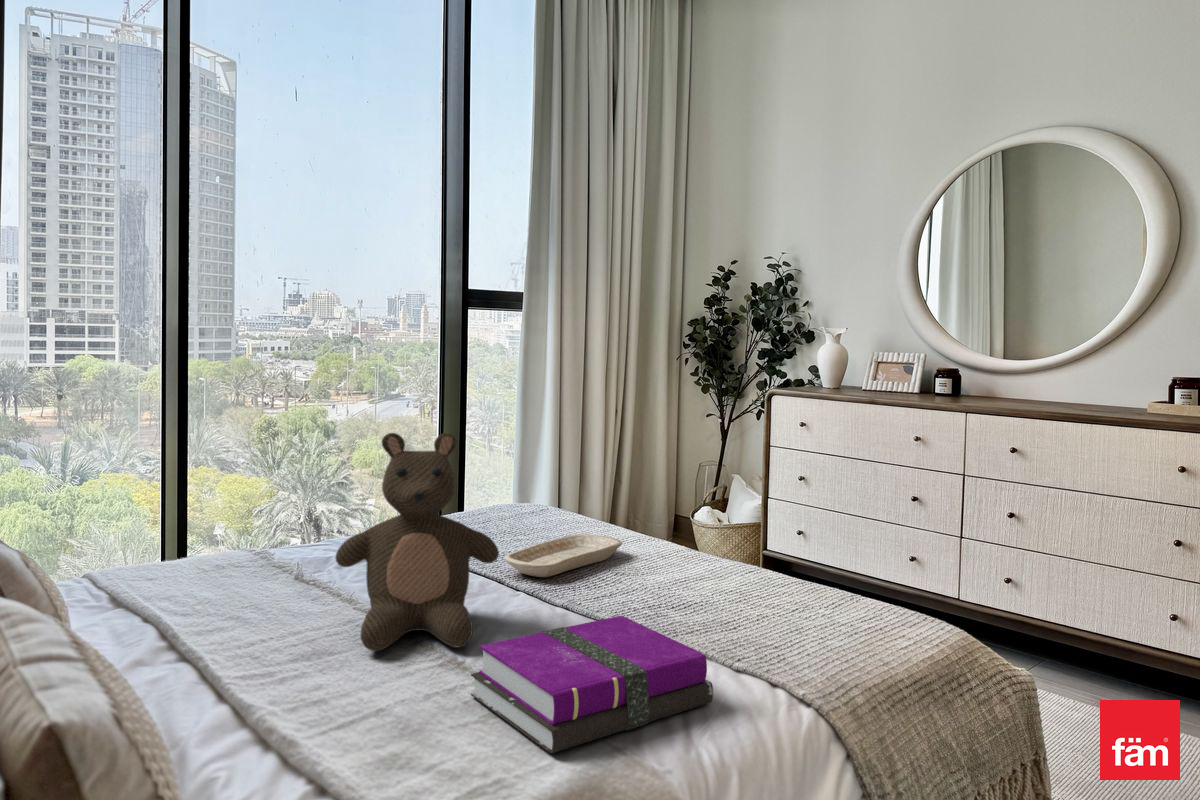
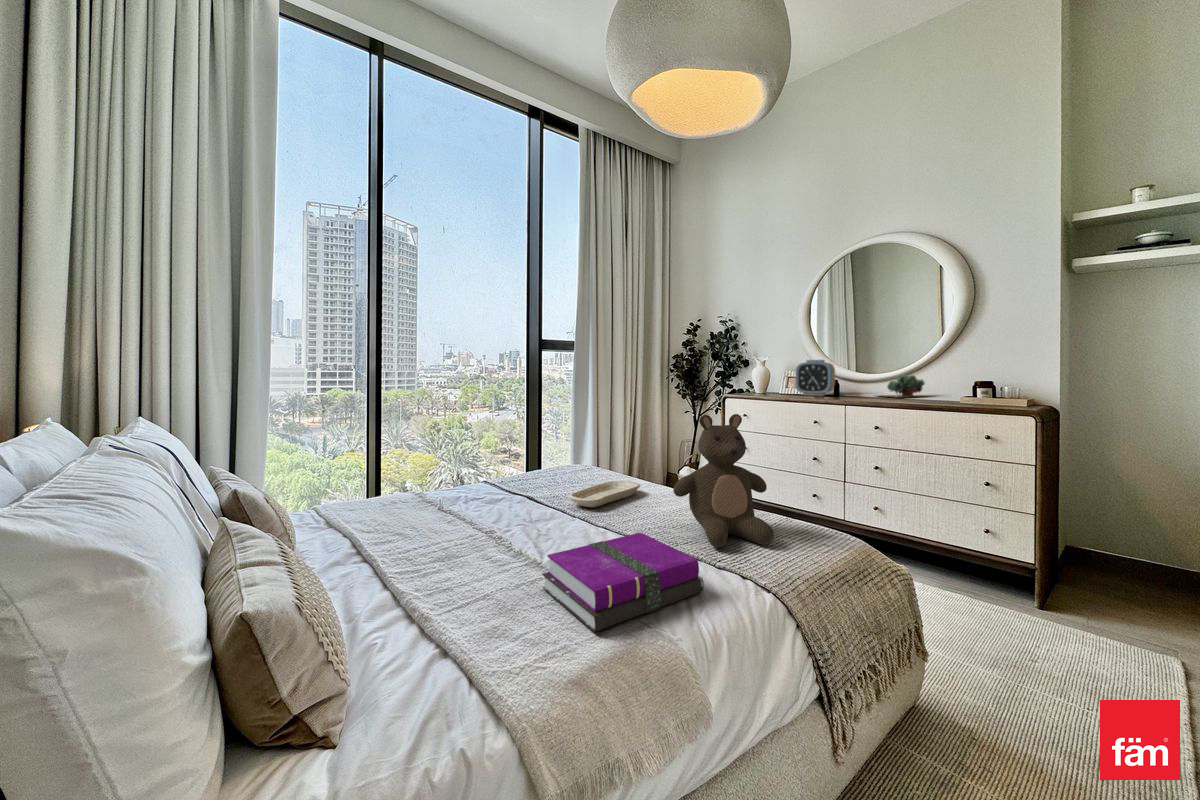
alarm clock: none [891,336,957,397] -> present [795,360,835,396]
succulent plant: none [1016,367,1115,407] -> present [882,375,927,397]
stuffed bear: present [335,433,499,651] -> present [673,414,774,548]

